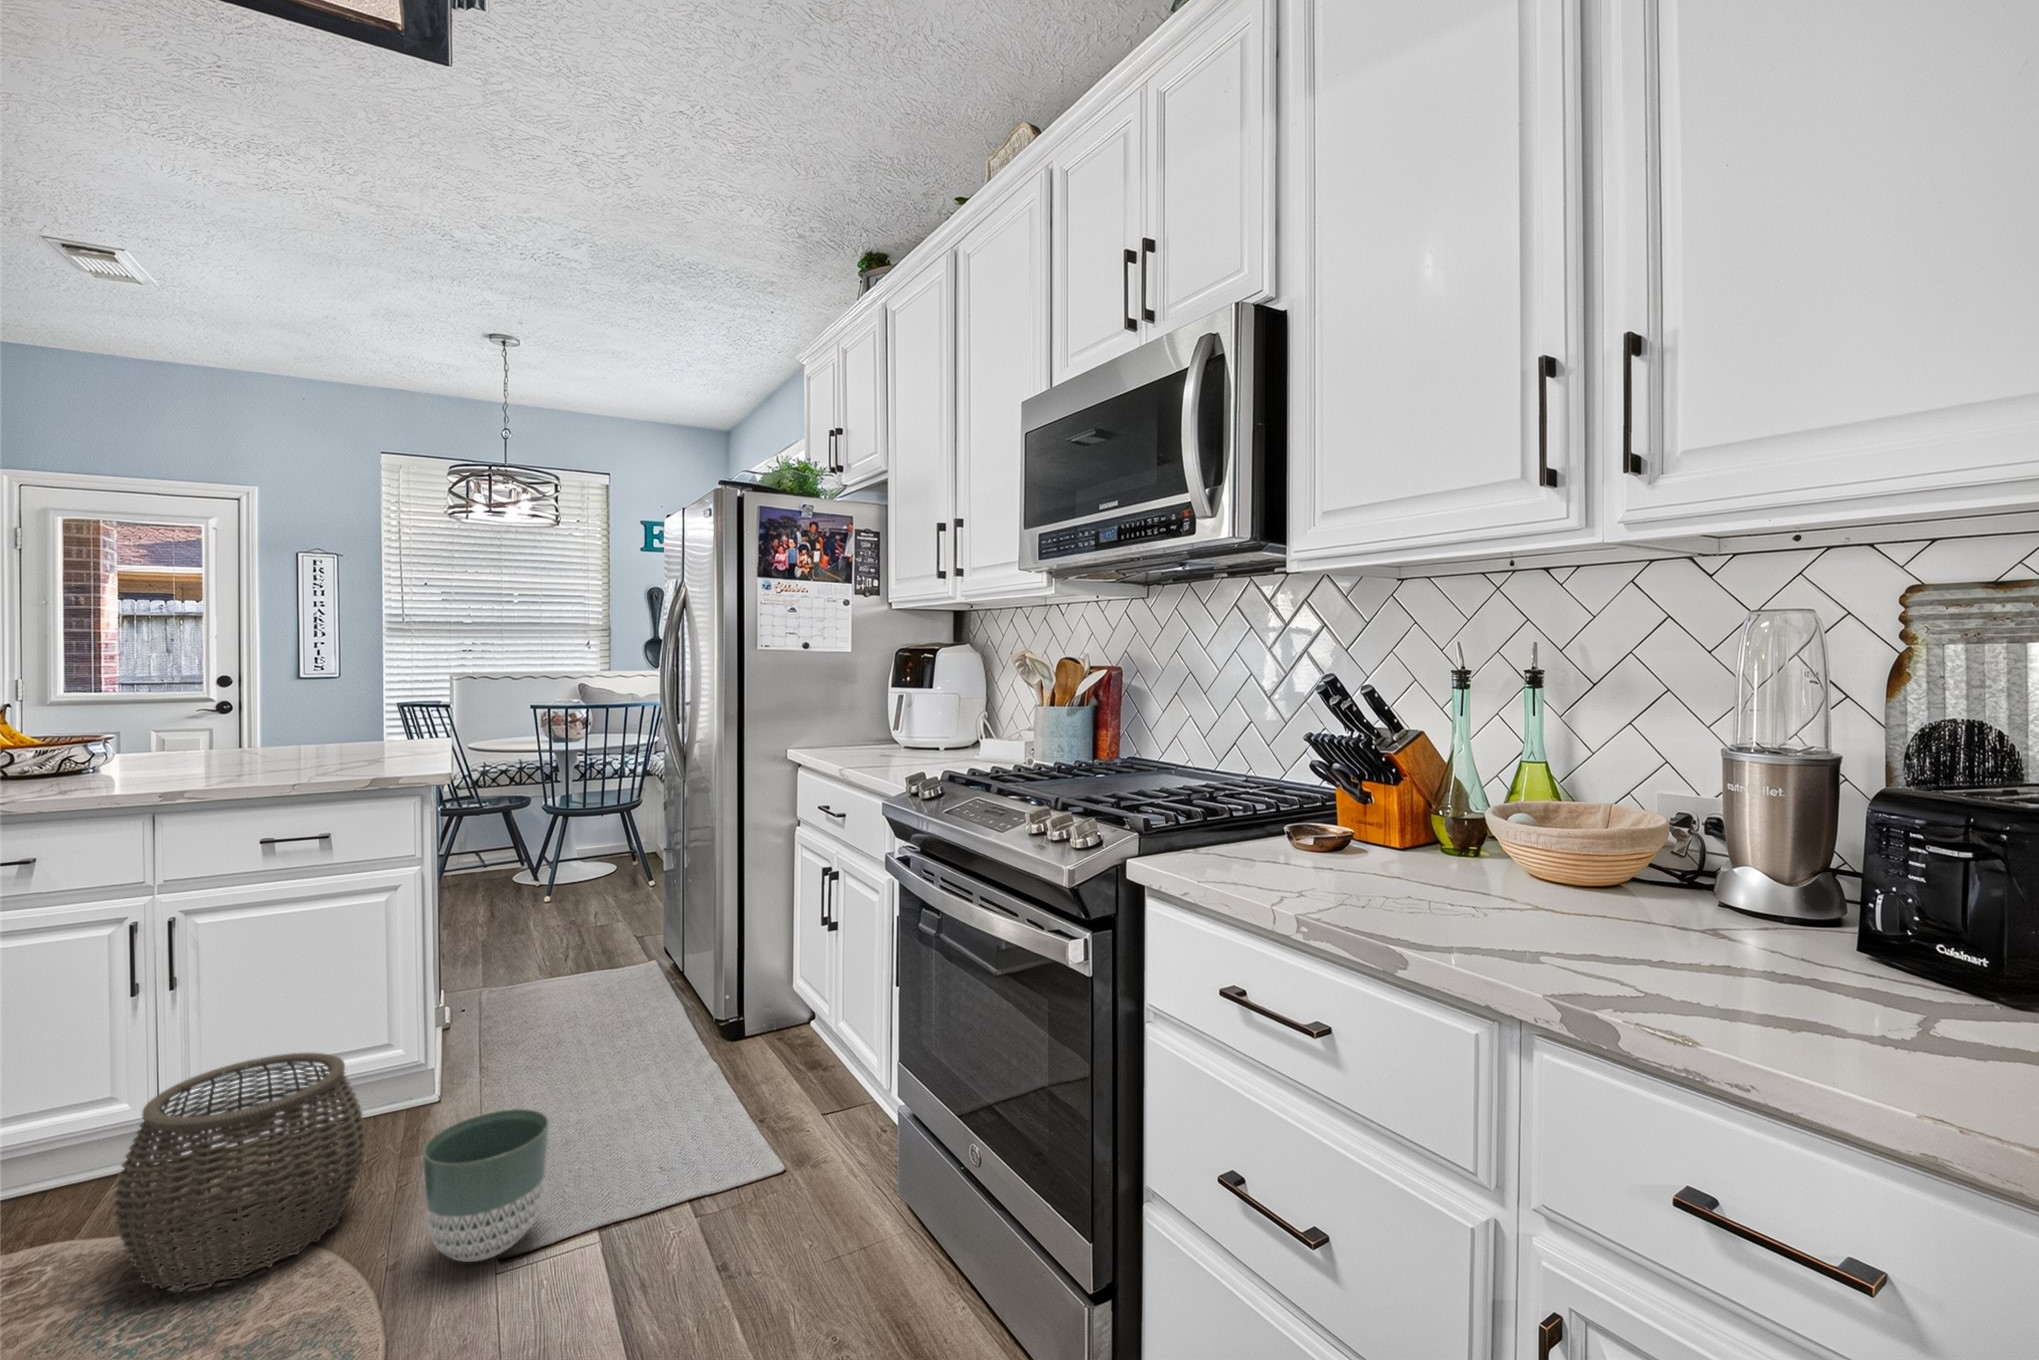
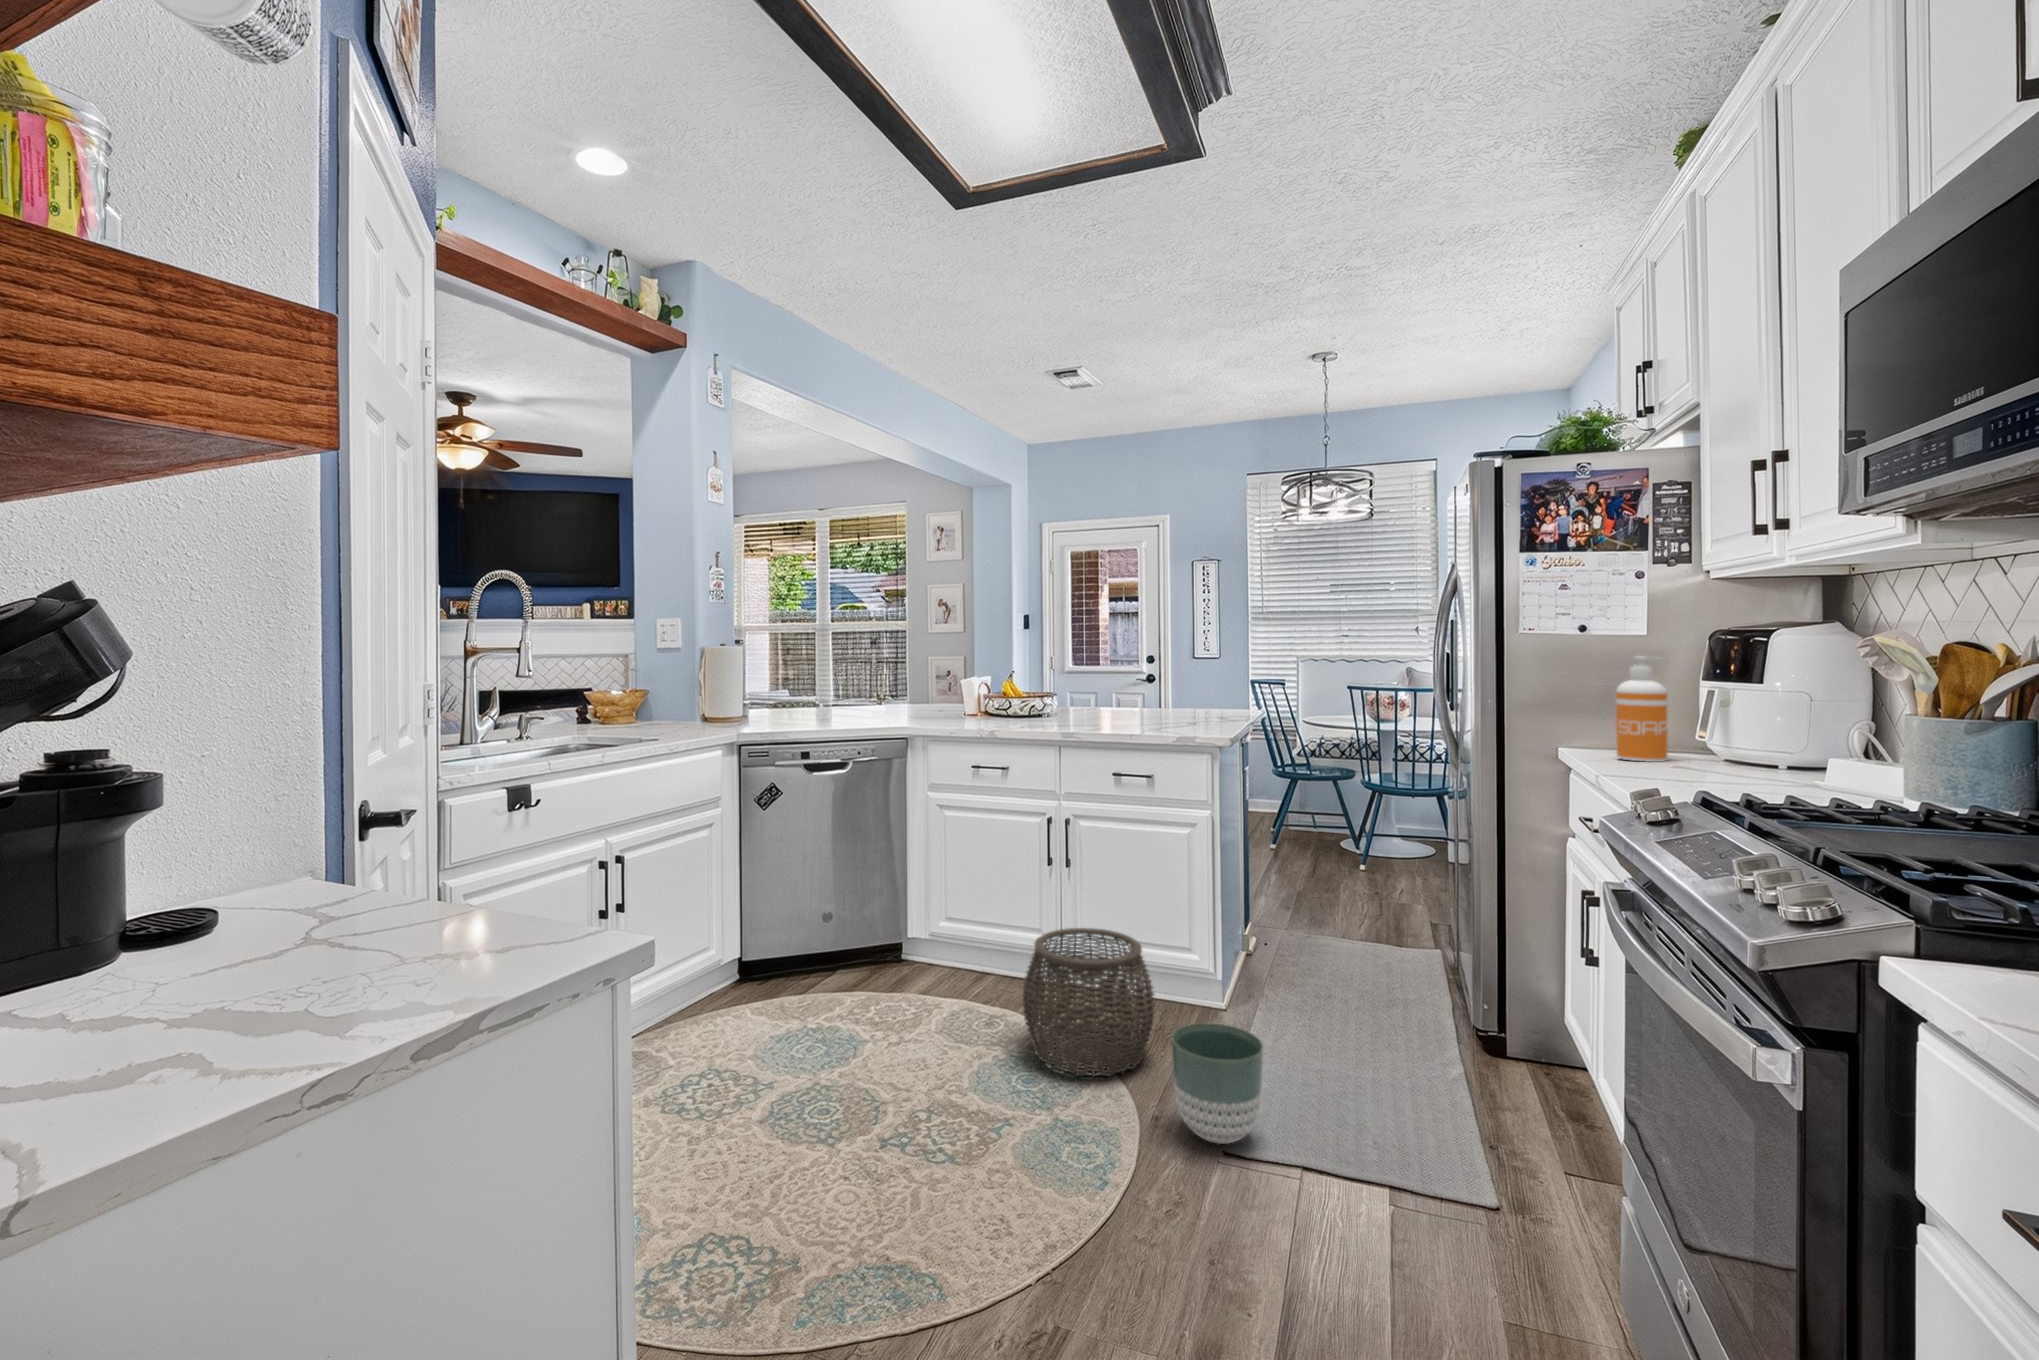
soap dispenser: none [835,669,870,754] -> present [1616,656,1668,762]

